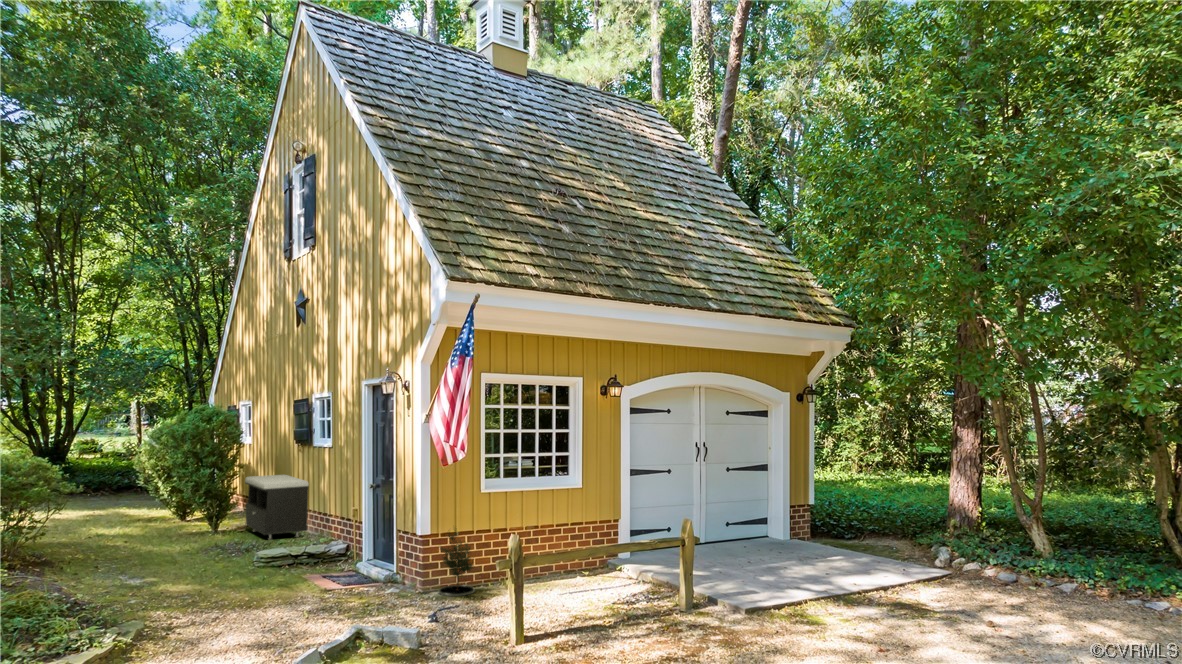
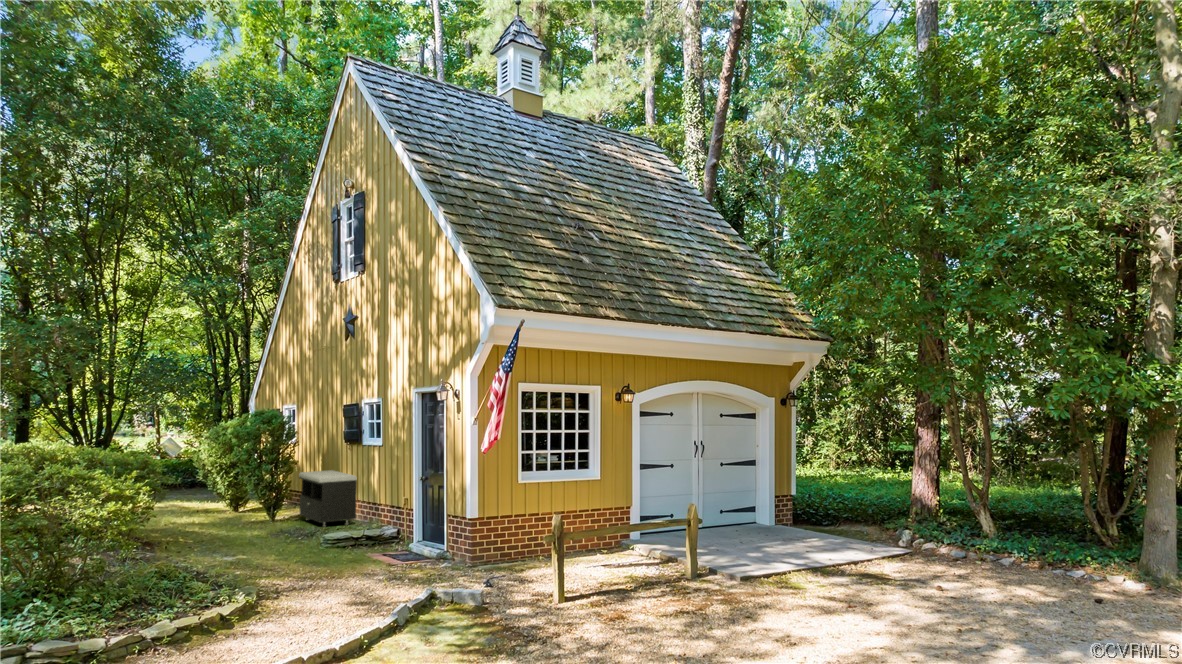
potted tree: present [438,530,475,596] -> none [485,510,517,569]

